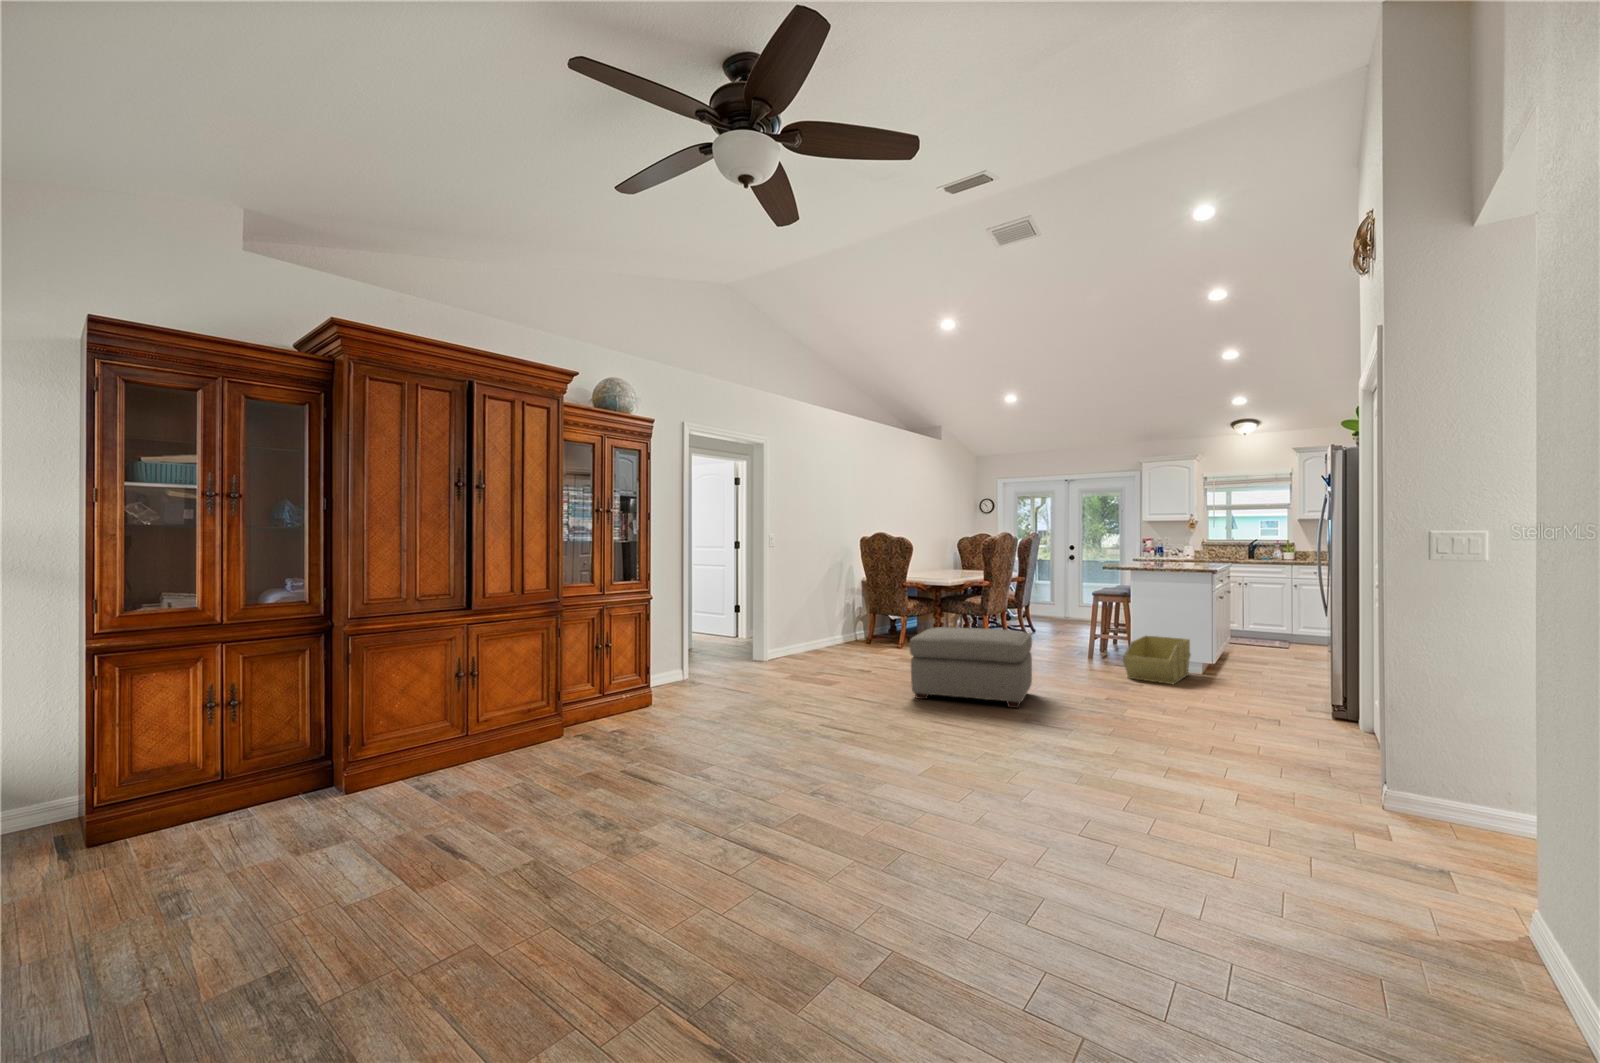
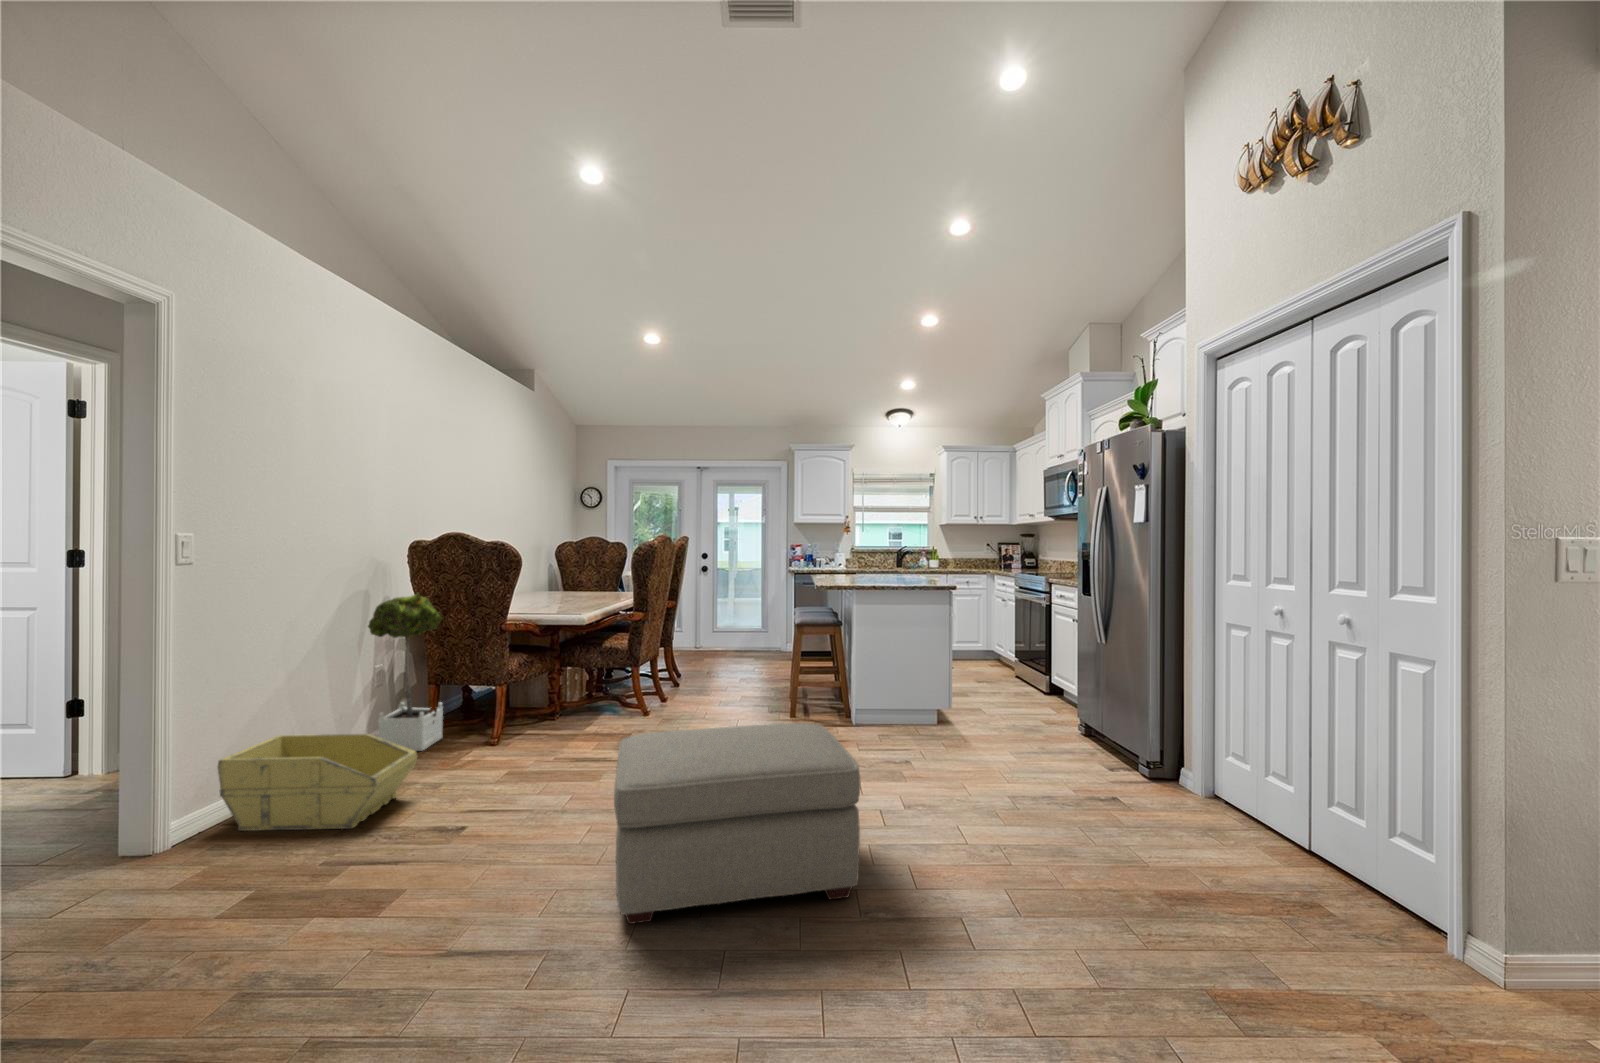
potted tree: none [841,564,877,646] -> present [368,593,443,751]
storage bin: present [1123,636,1191,684] -> present [218,734,417,831]

